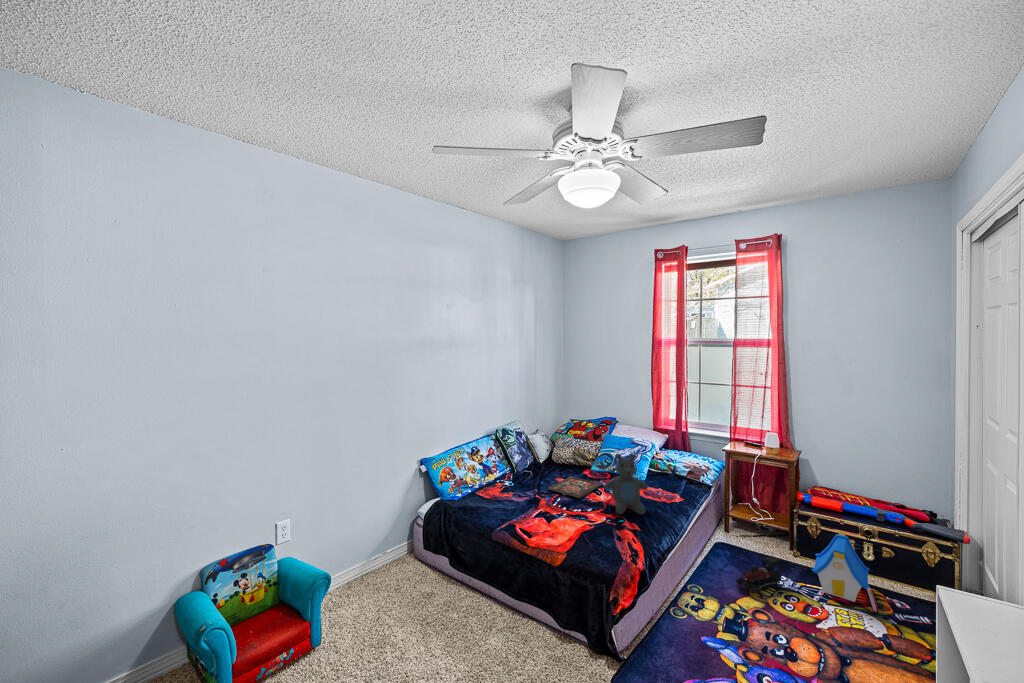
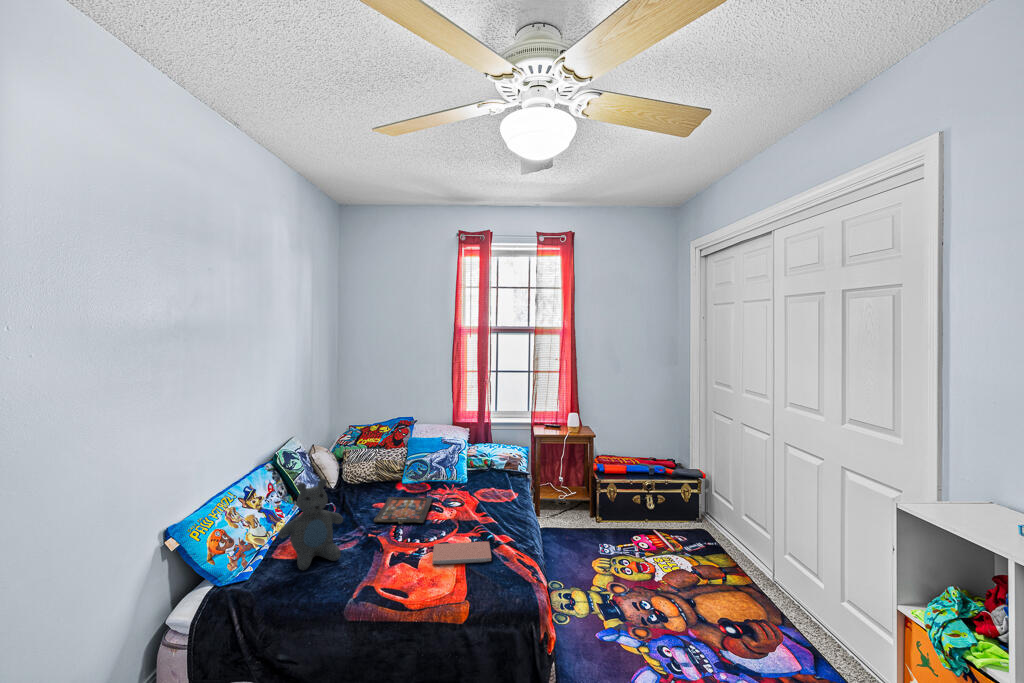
teddy bear: present [604,454,648,515] -> present [278,479,343,570]
notebook: none [561,513,613,536] -> present [432,542,491,564]
toy house: present [812,532,869,602] -> none [619,491,668,548]
toy train: present [736,556,782,593] -> none [582,528,609,573]

